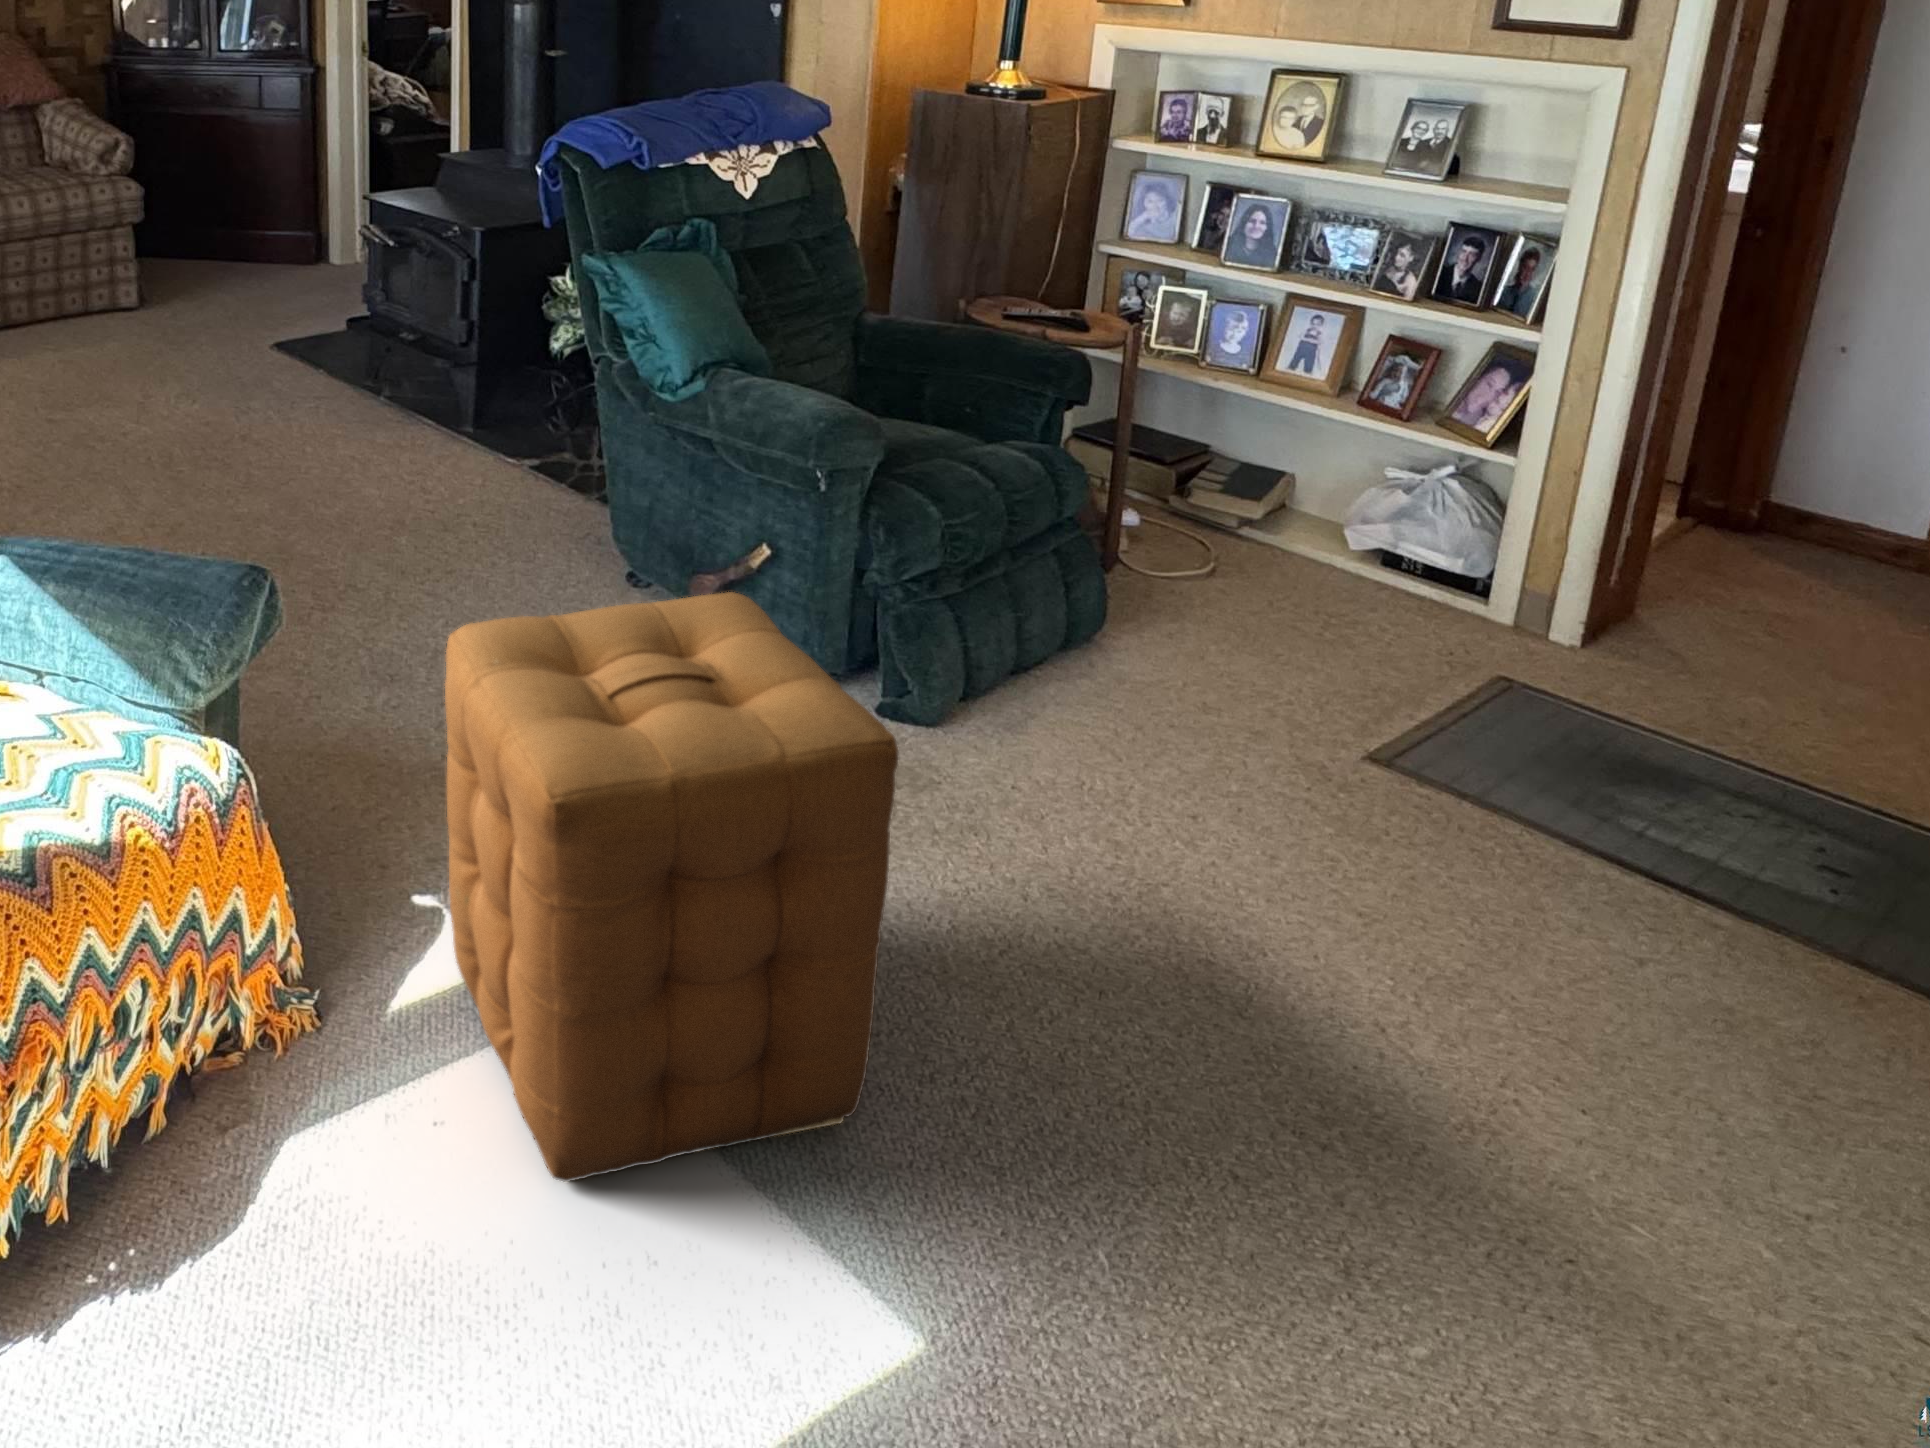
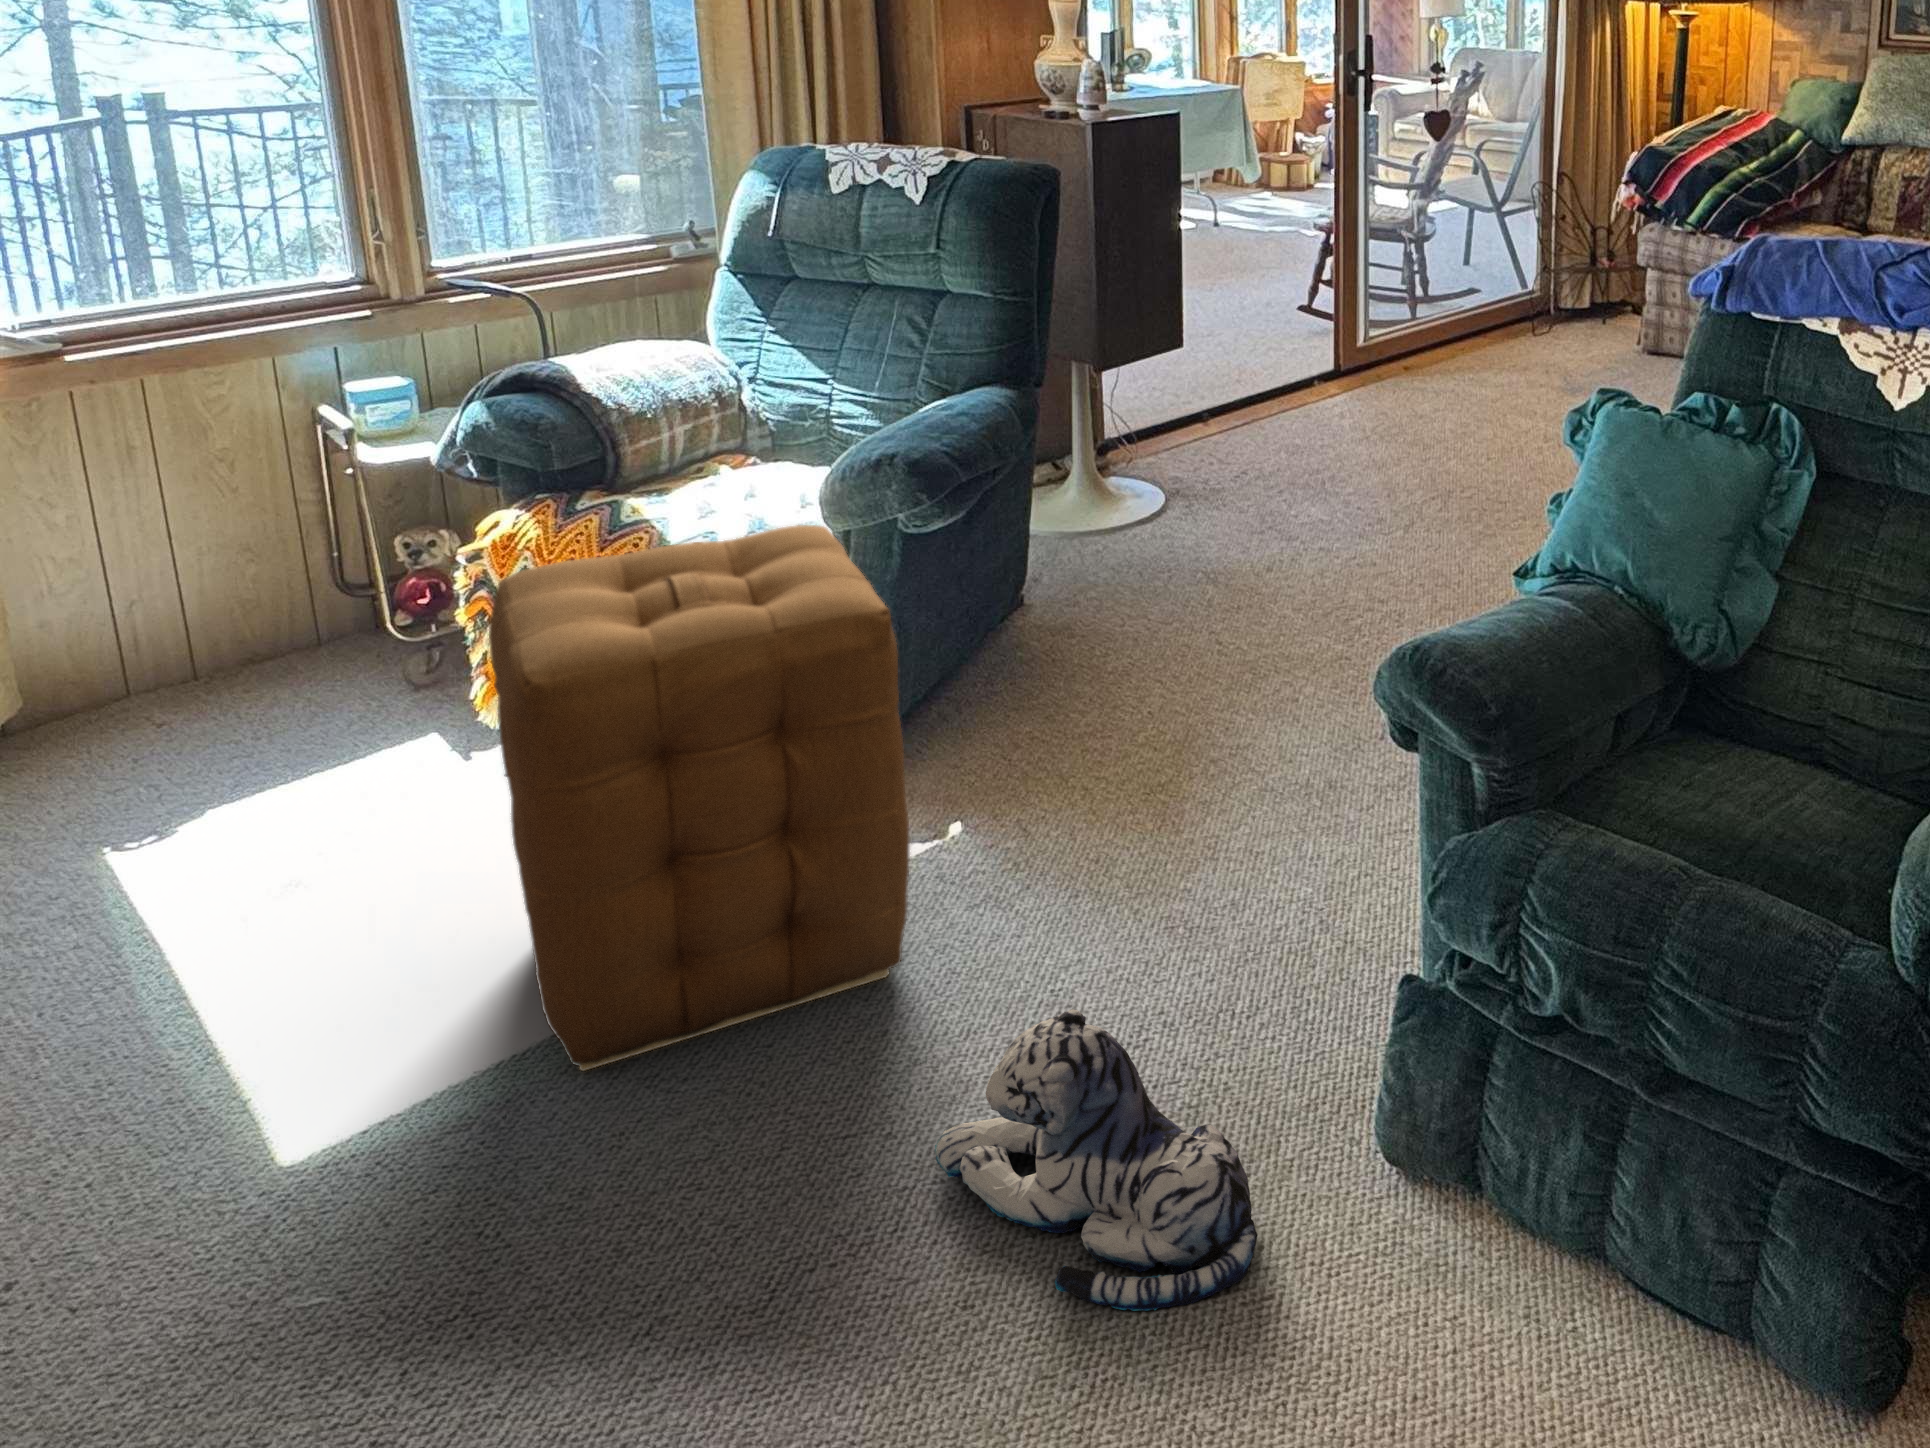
plush toy: none [947,721,1117,903] -> present [935,1009,1258,1311]

